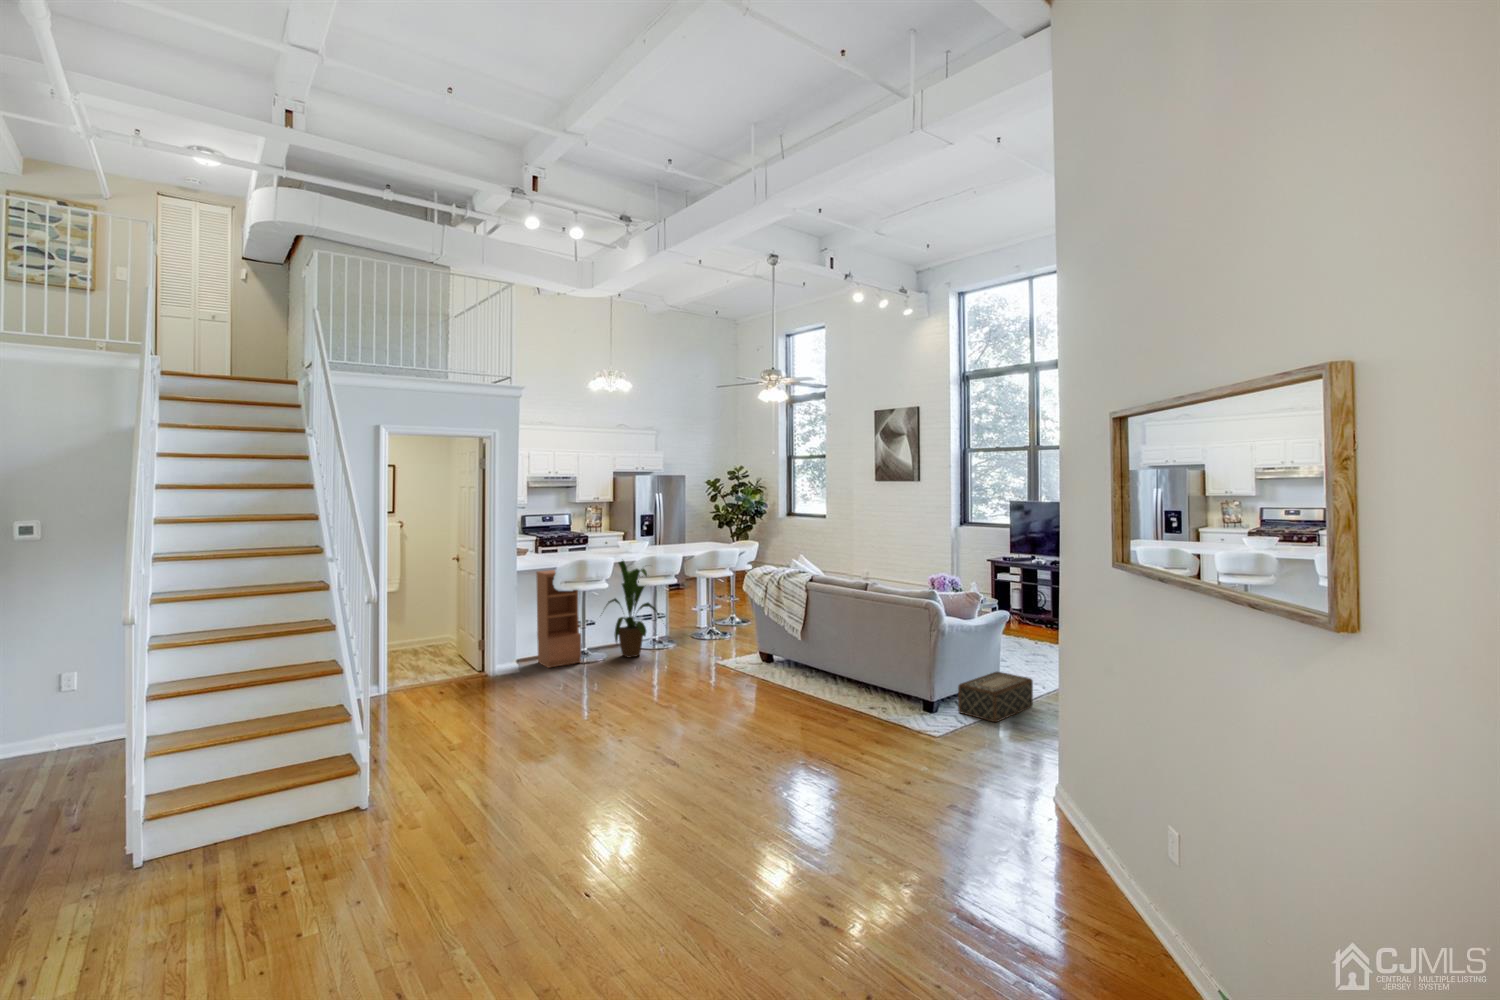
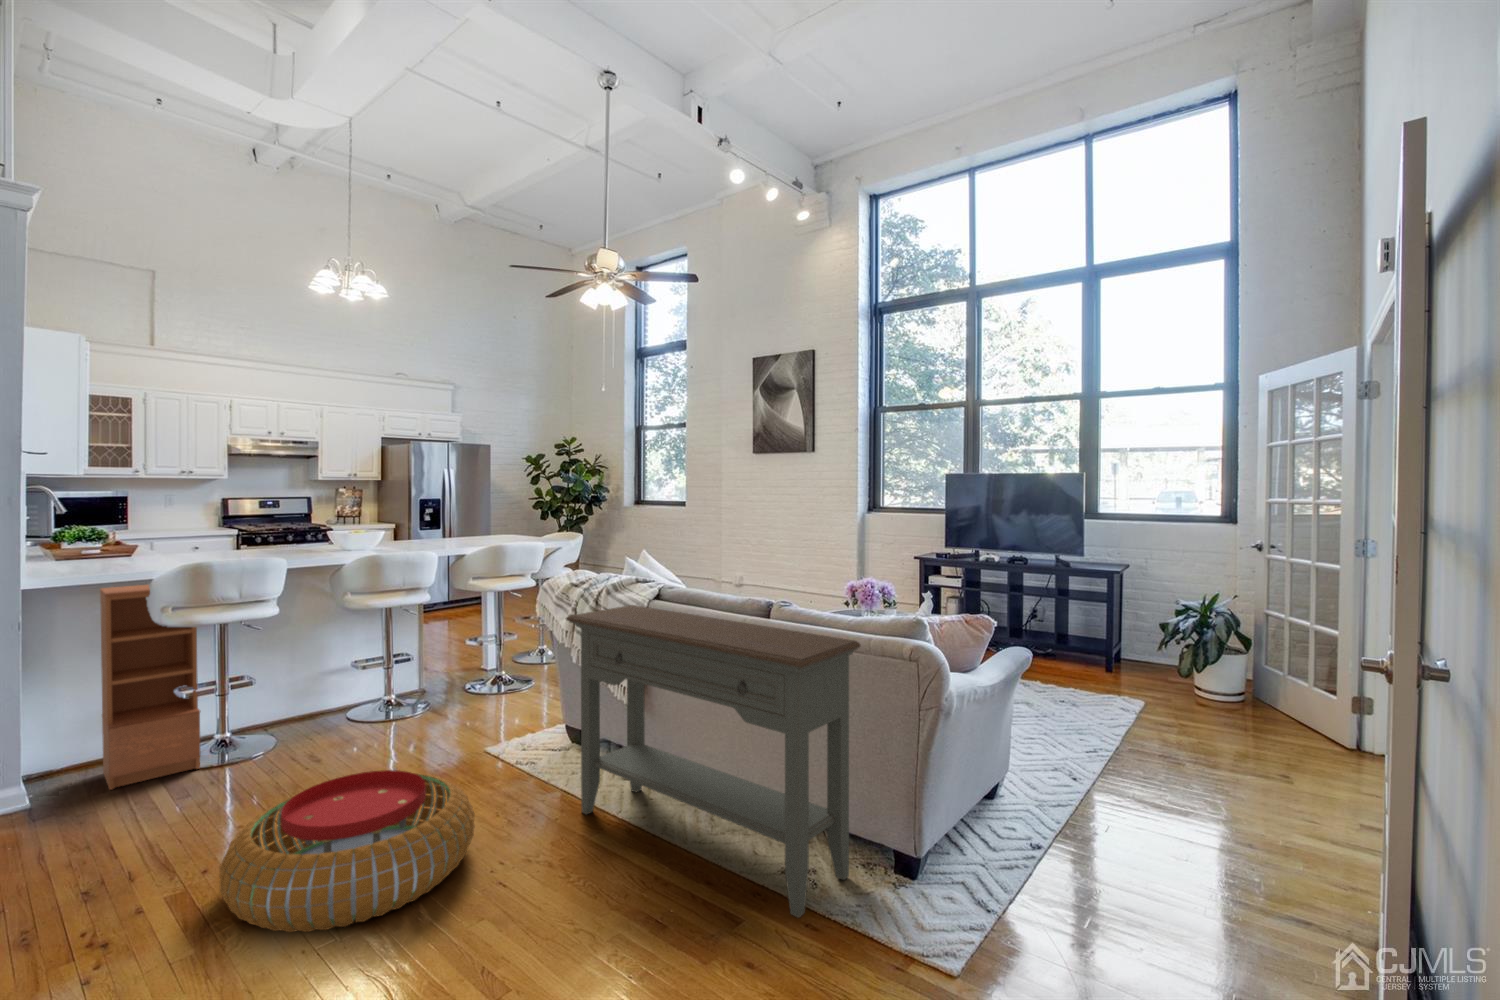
house plant: present [607,561,657,657] -> none [261,559,396,747]
console table: none [766,585,906,719] -> present [566,605,860,918]
pouf: none [633,657,730,710] -> present [219,770,475,932]
woven basket: present [958,672,1033,722] -> none [965,764,1092,903]

